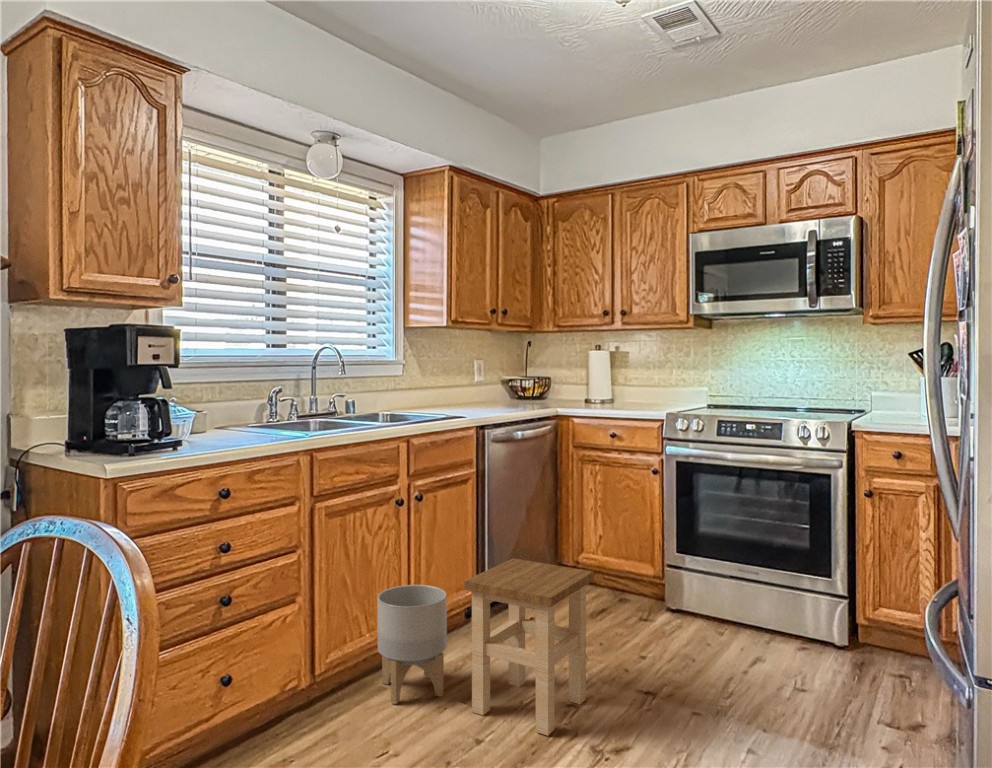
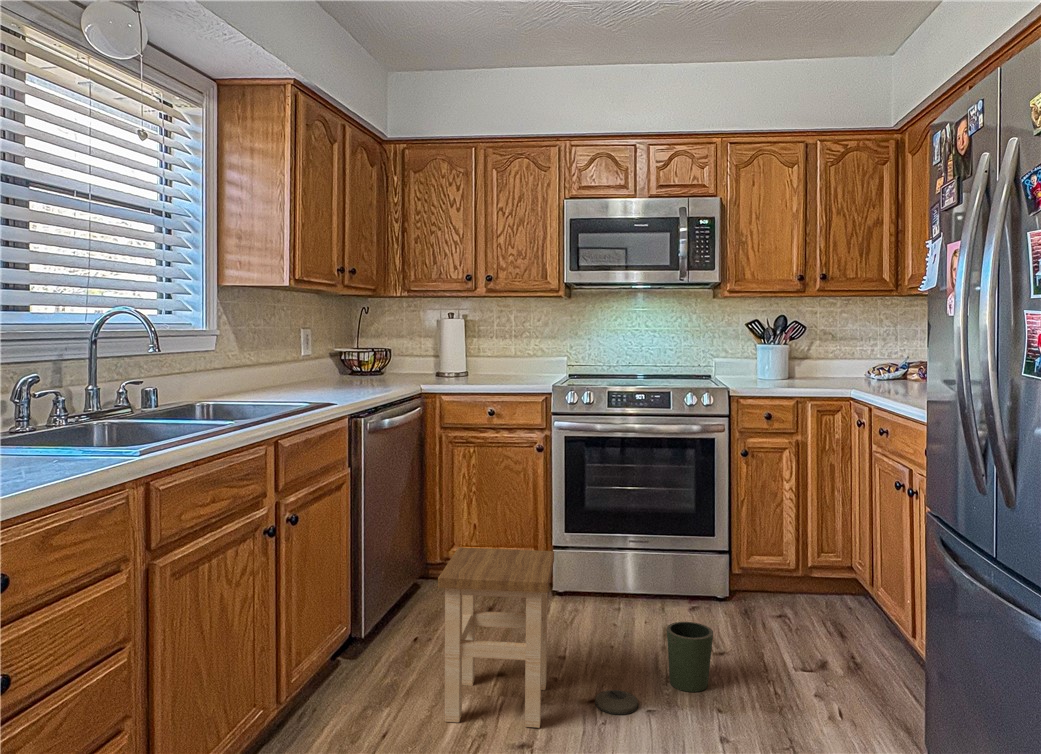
planter: present [377,585,447,704] -> none [317,590,399,732]
trash can: none [617,662,757,743] -> present [595,622,713,714]

